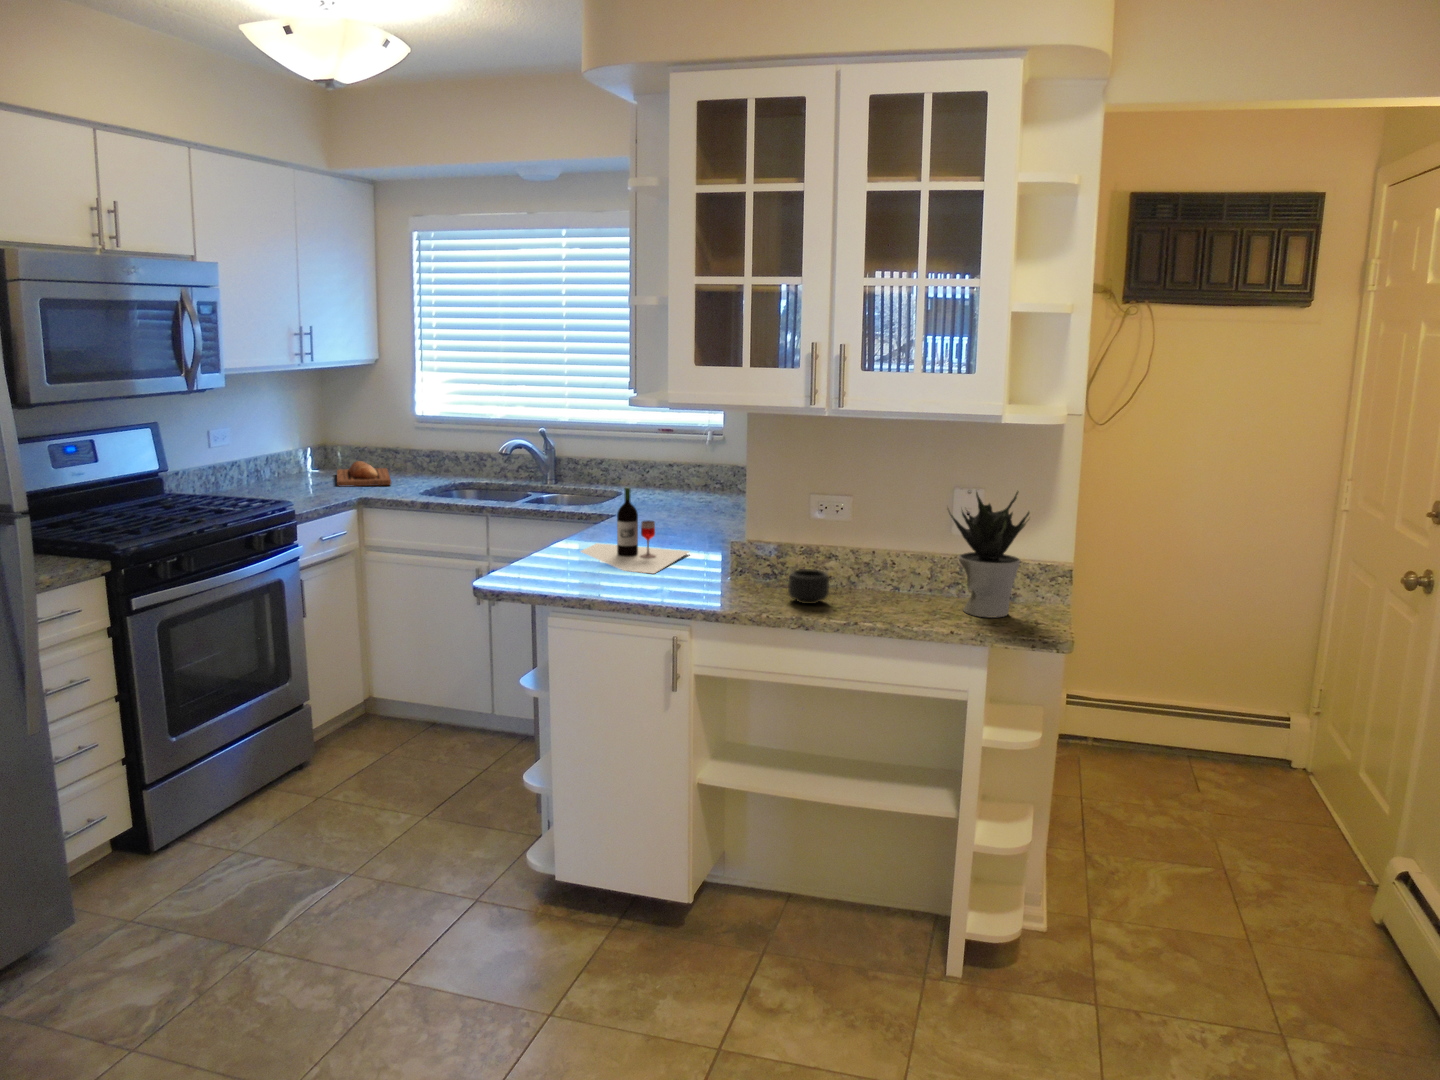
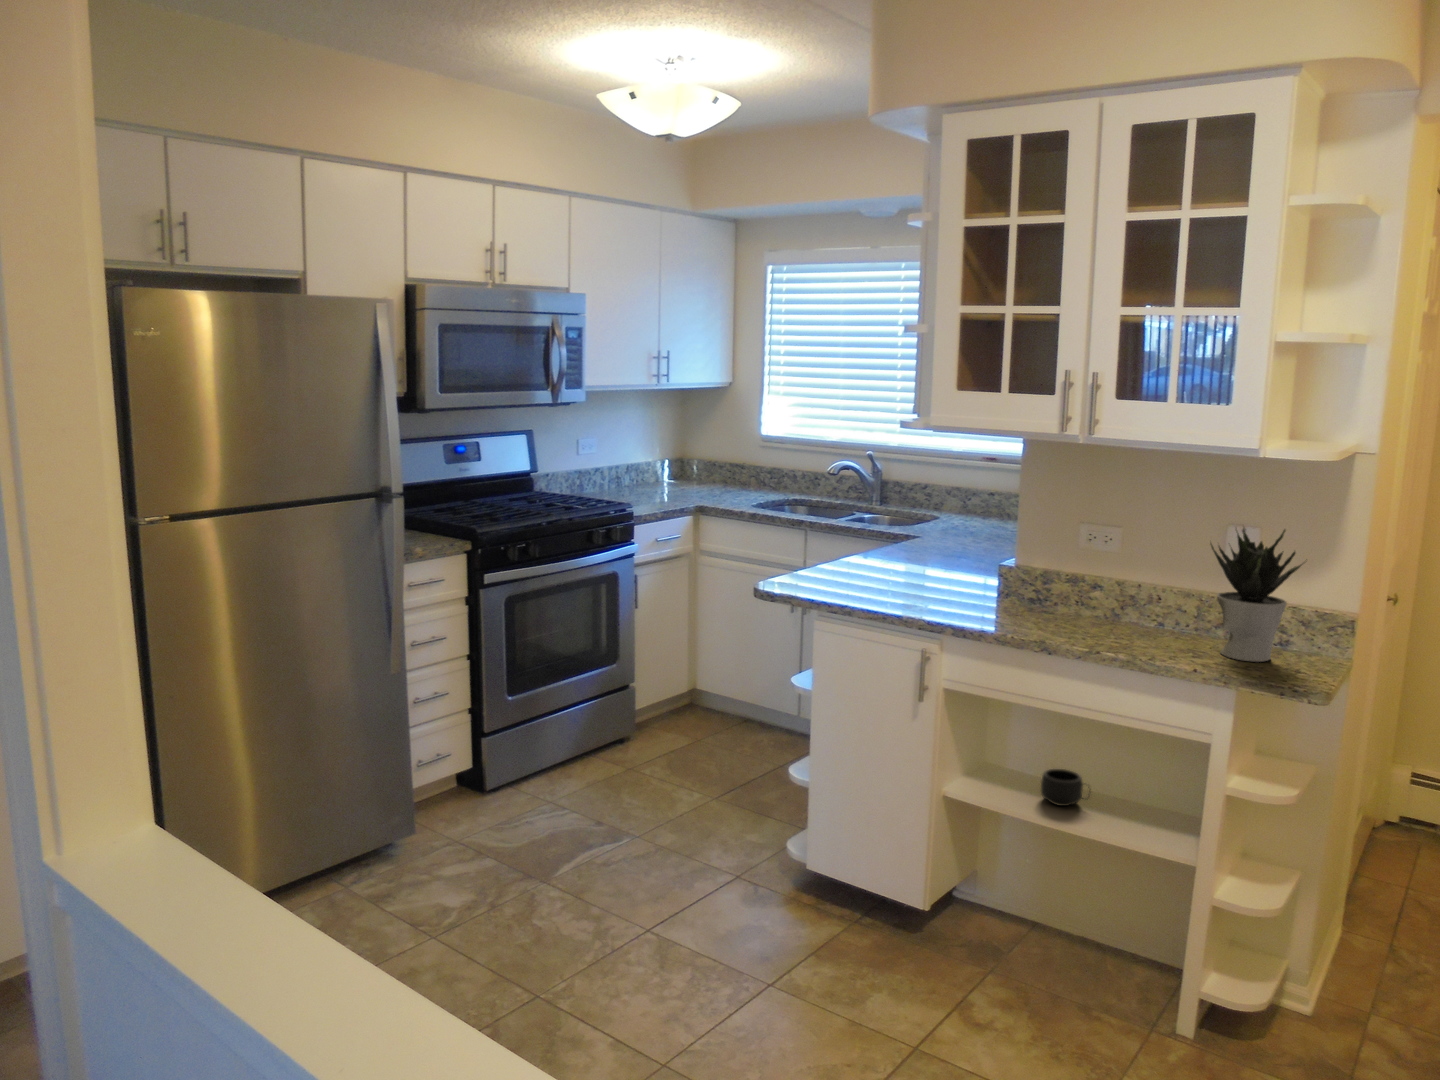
bread loaf: present [337,461,391,487] -> none [680,474,730,497]
wine bottle: present [581,487,689,573] -> none [827,506,969,589]
mug: present [788,569,836,604] -> present [1041,769,1083,806]

